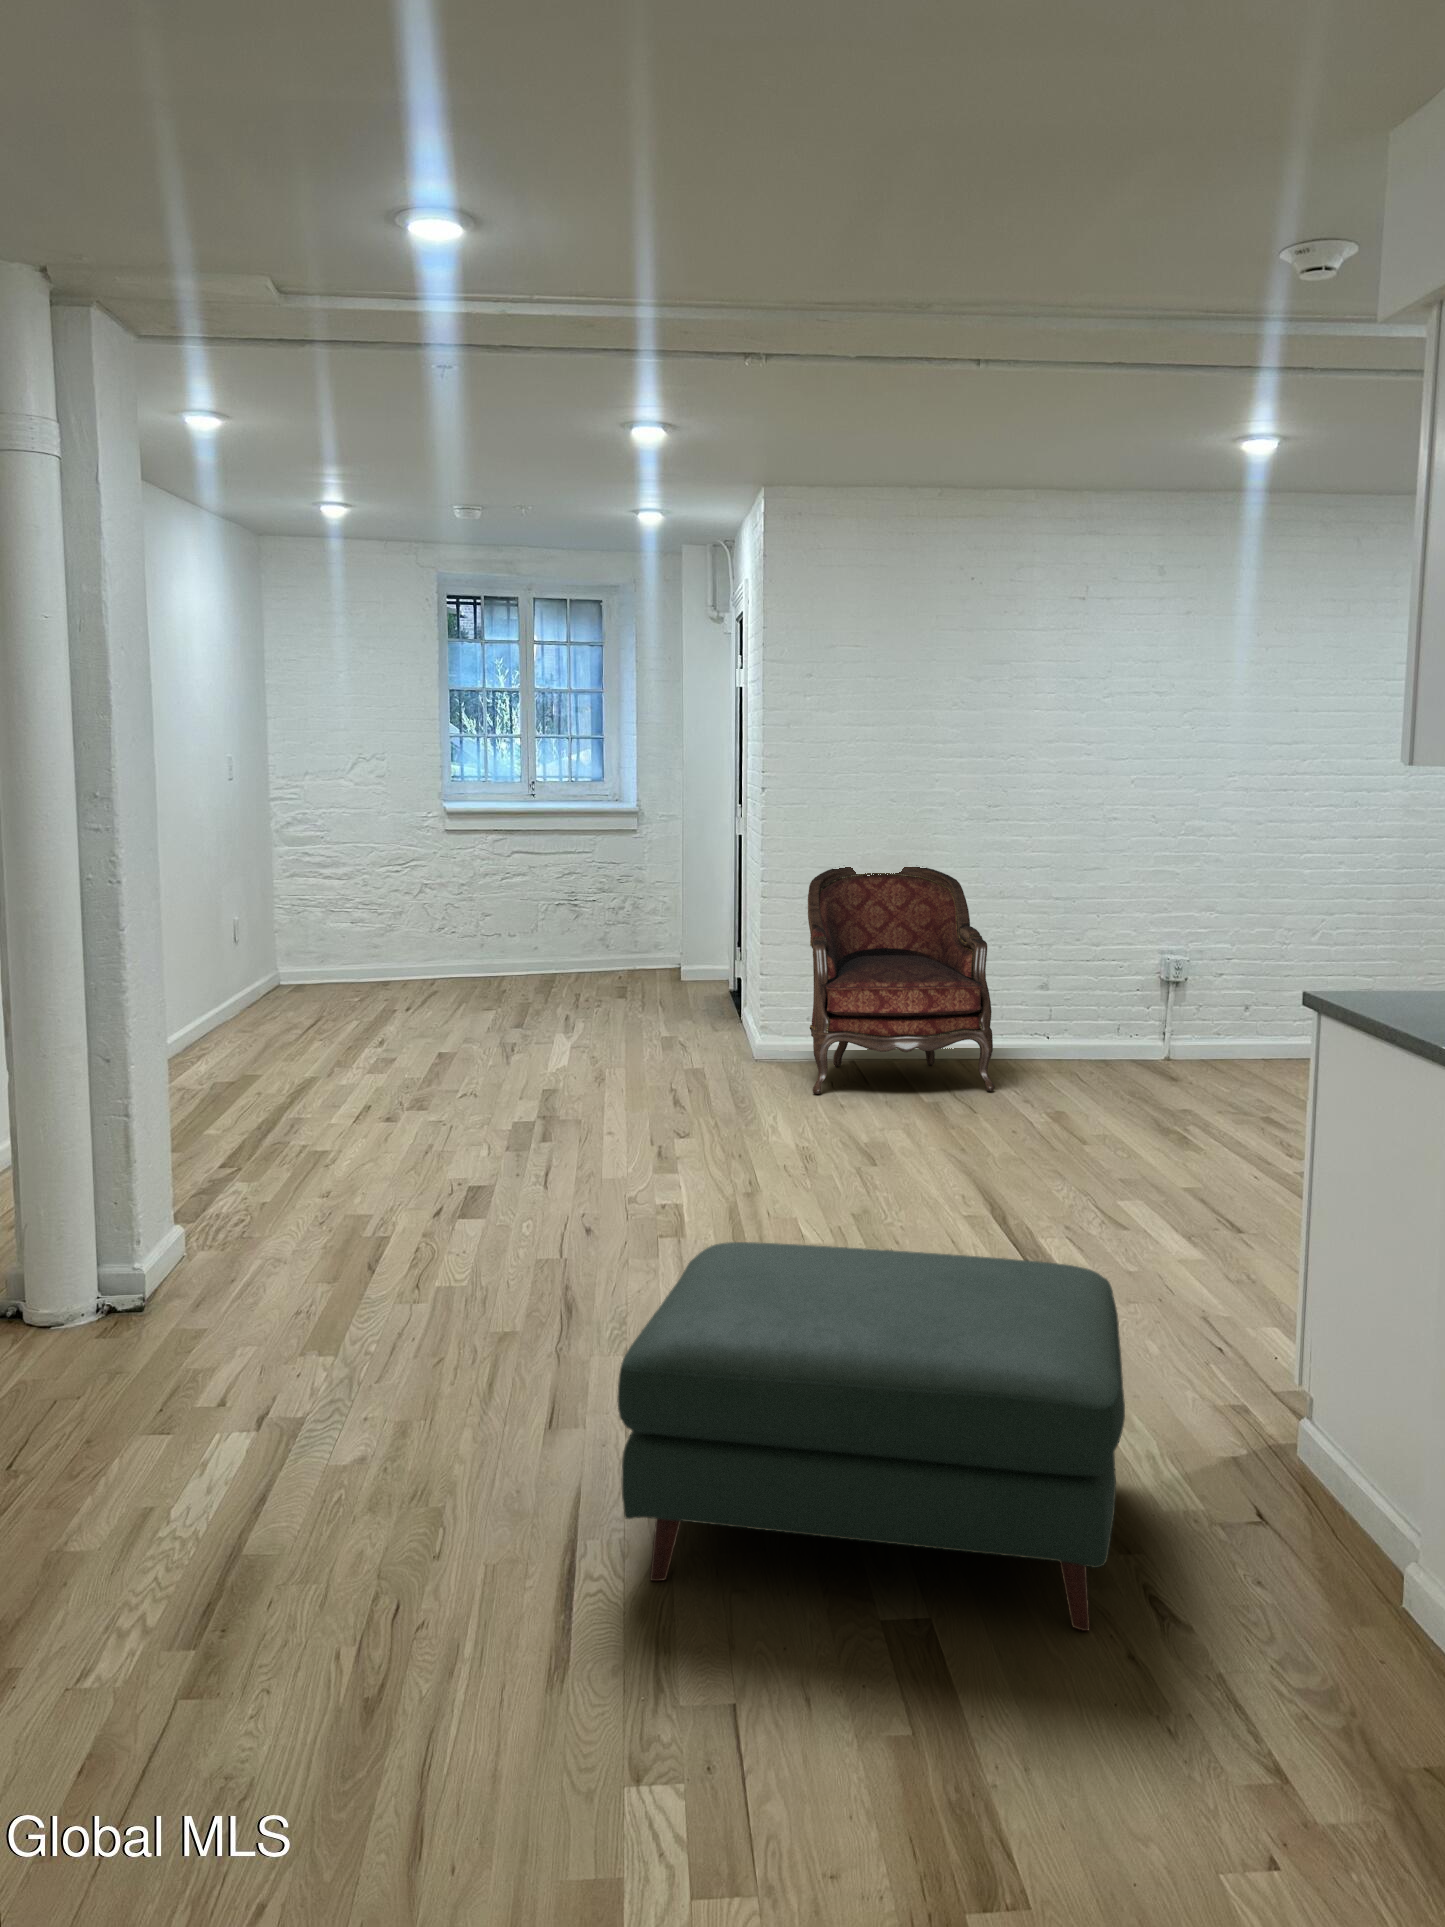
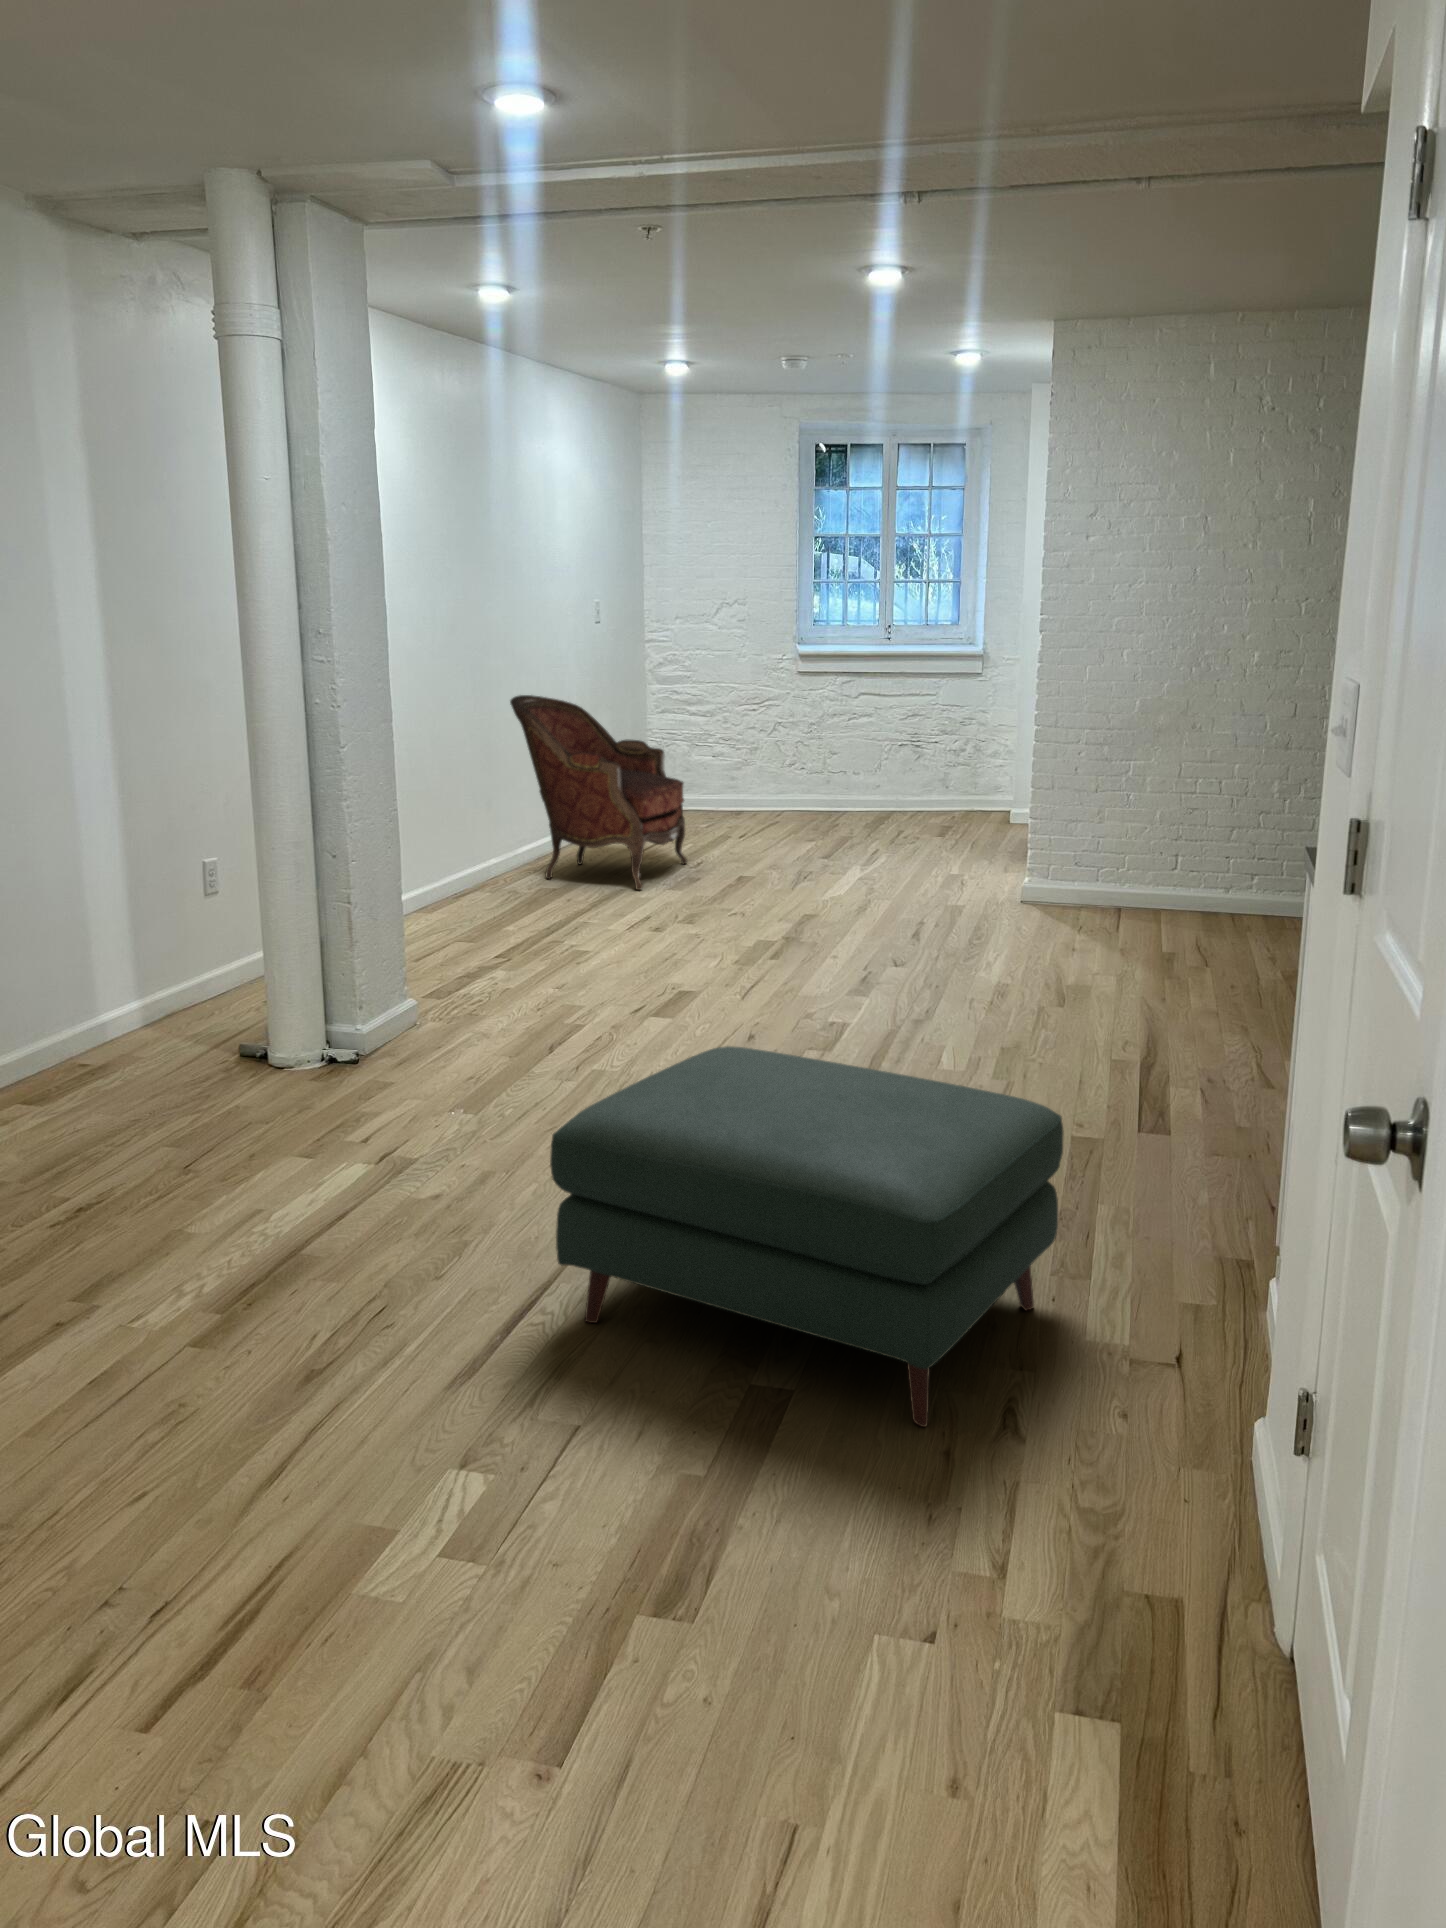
armchair: present [808,867,994,1094] -> present [510,695,687,890]

